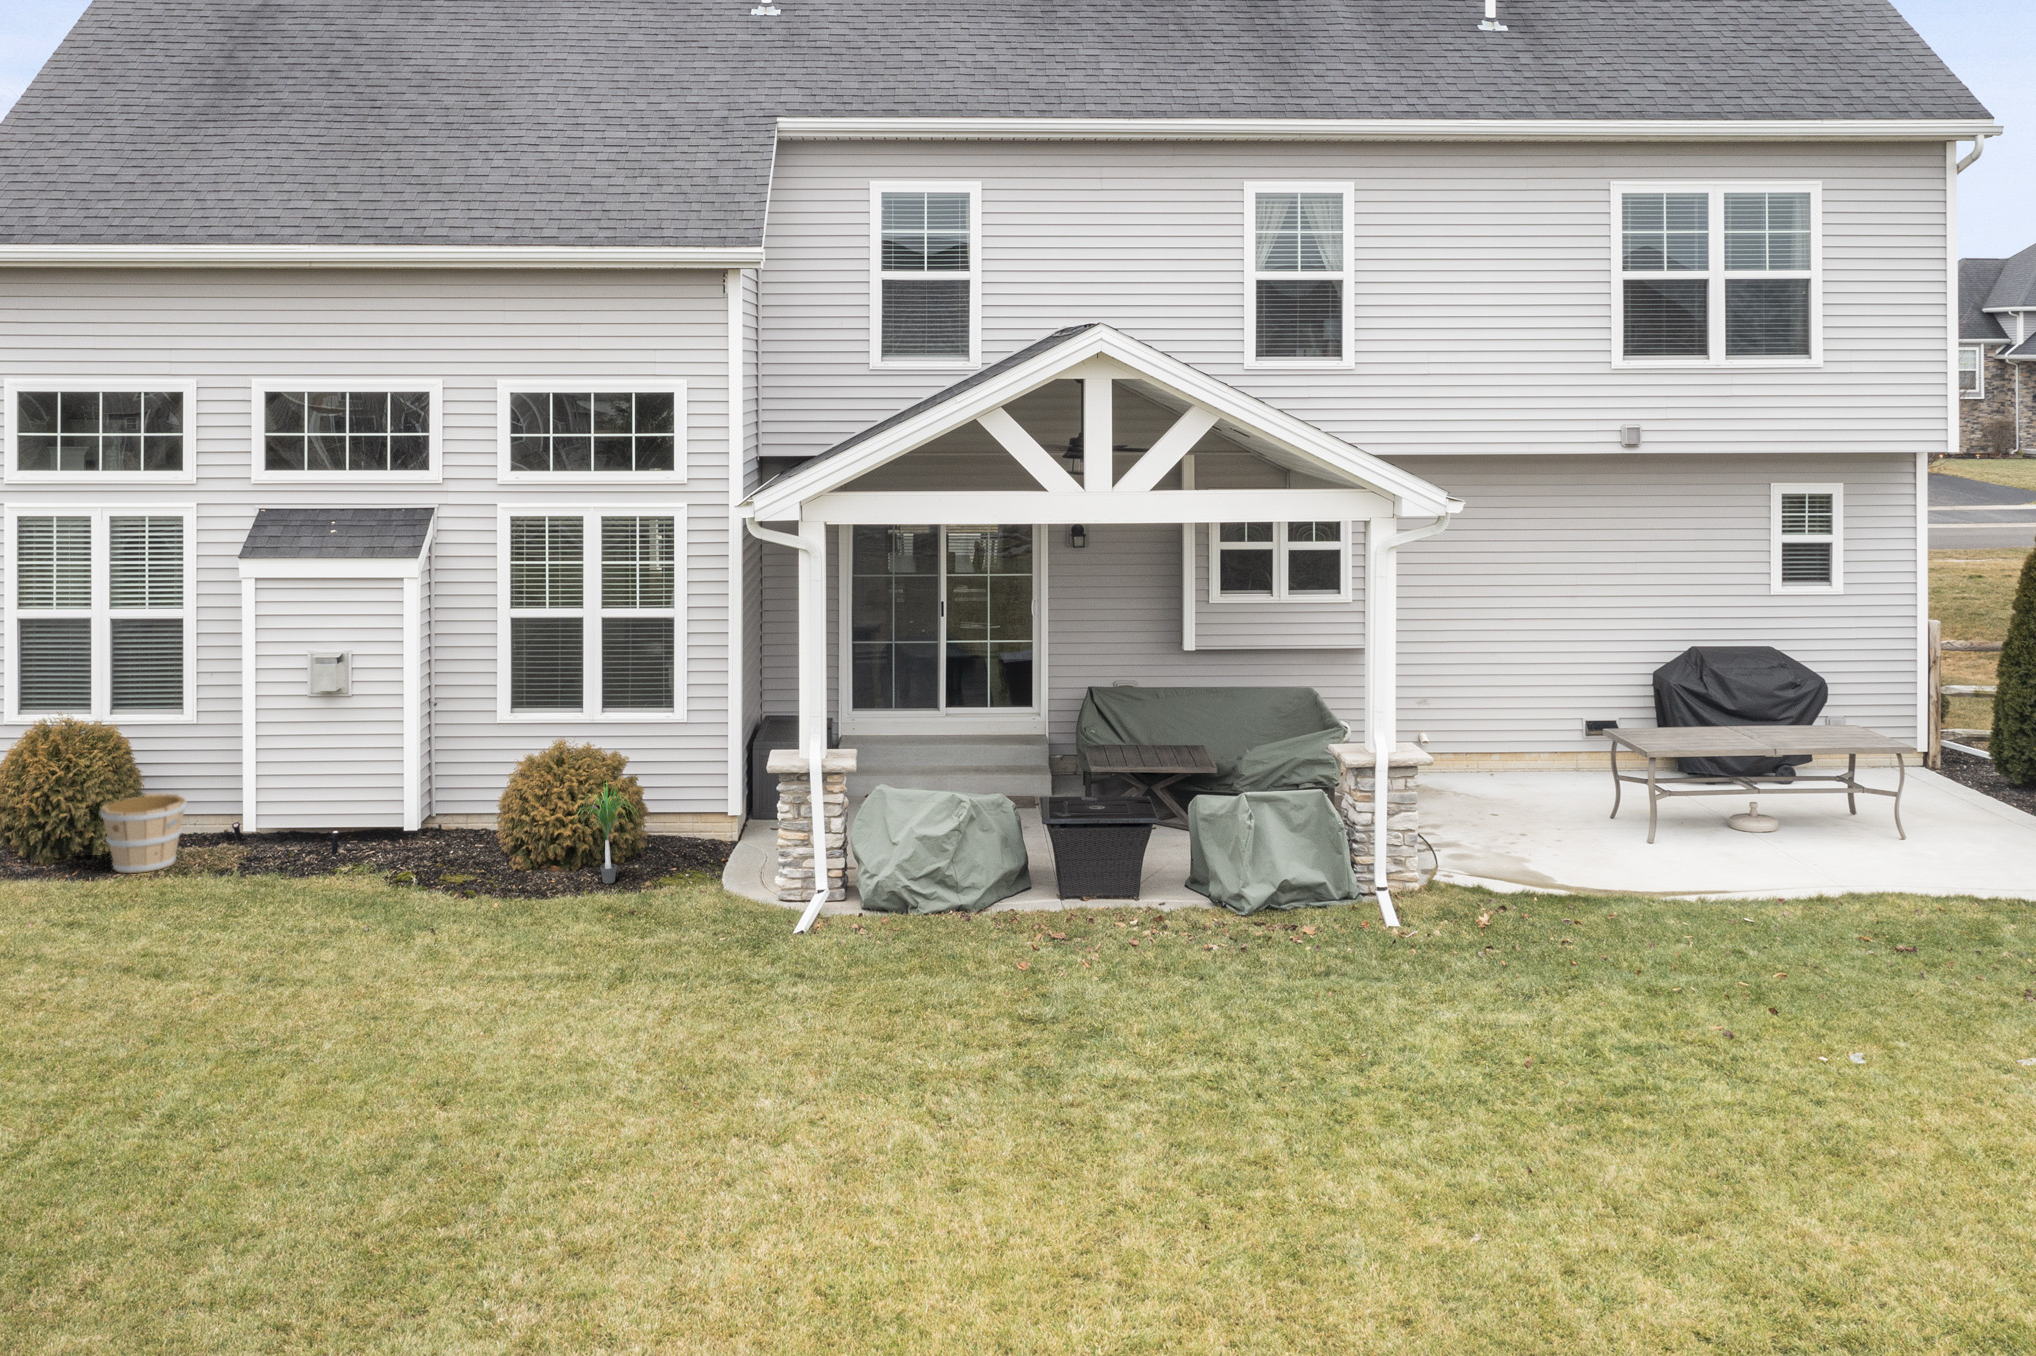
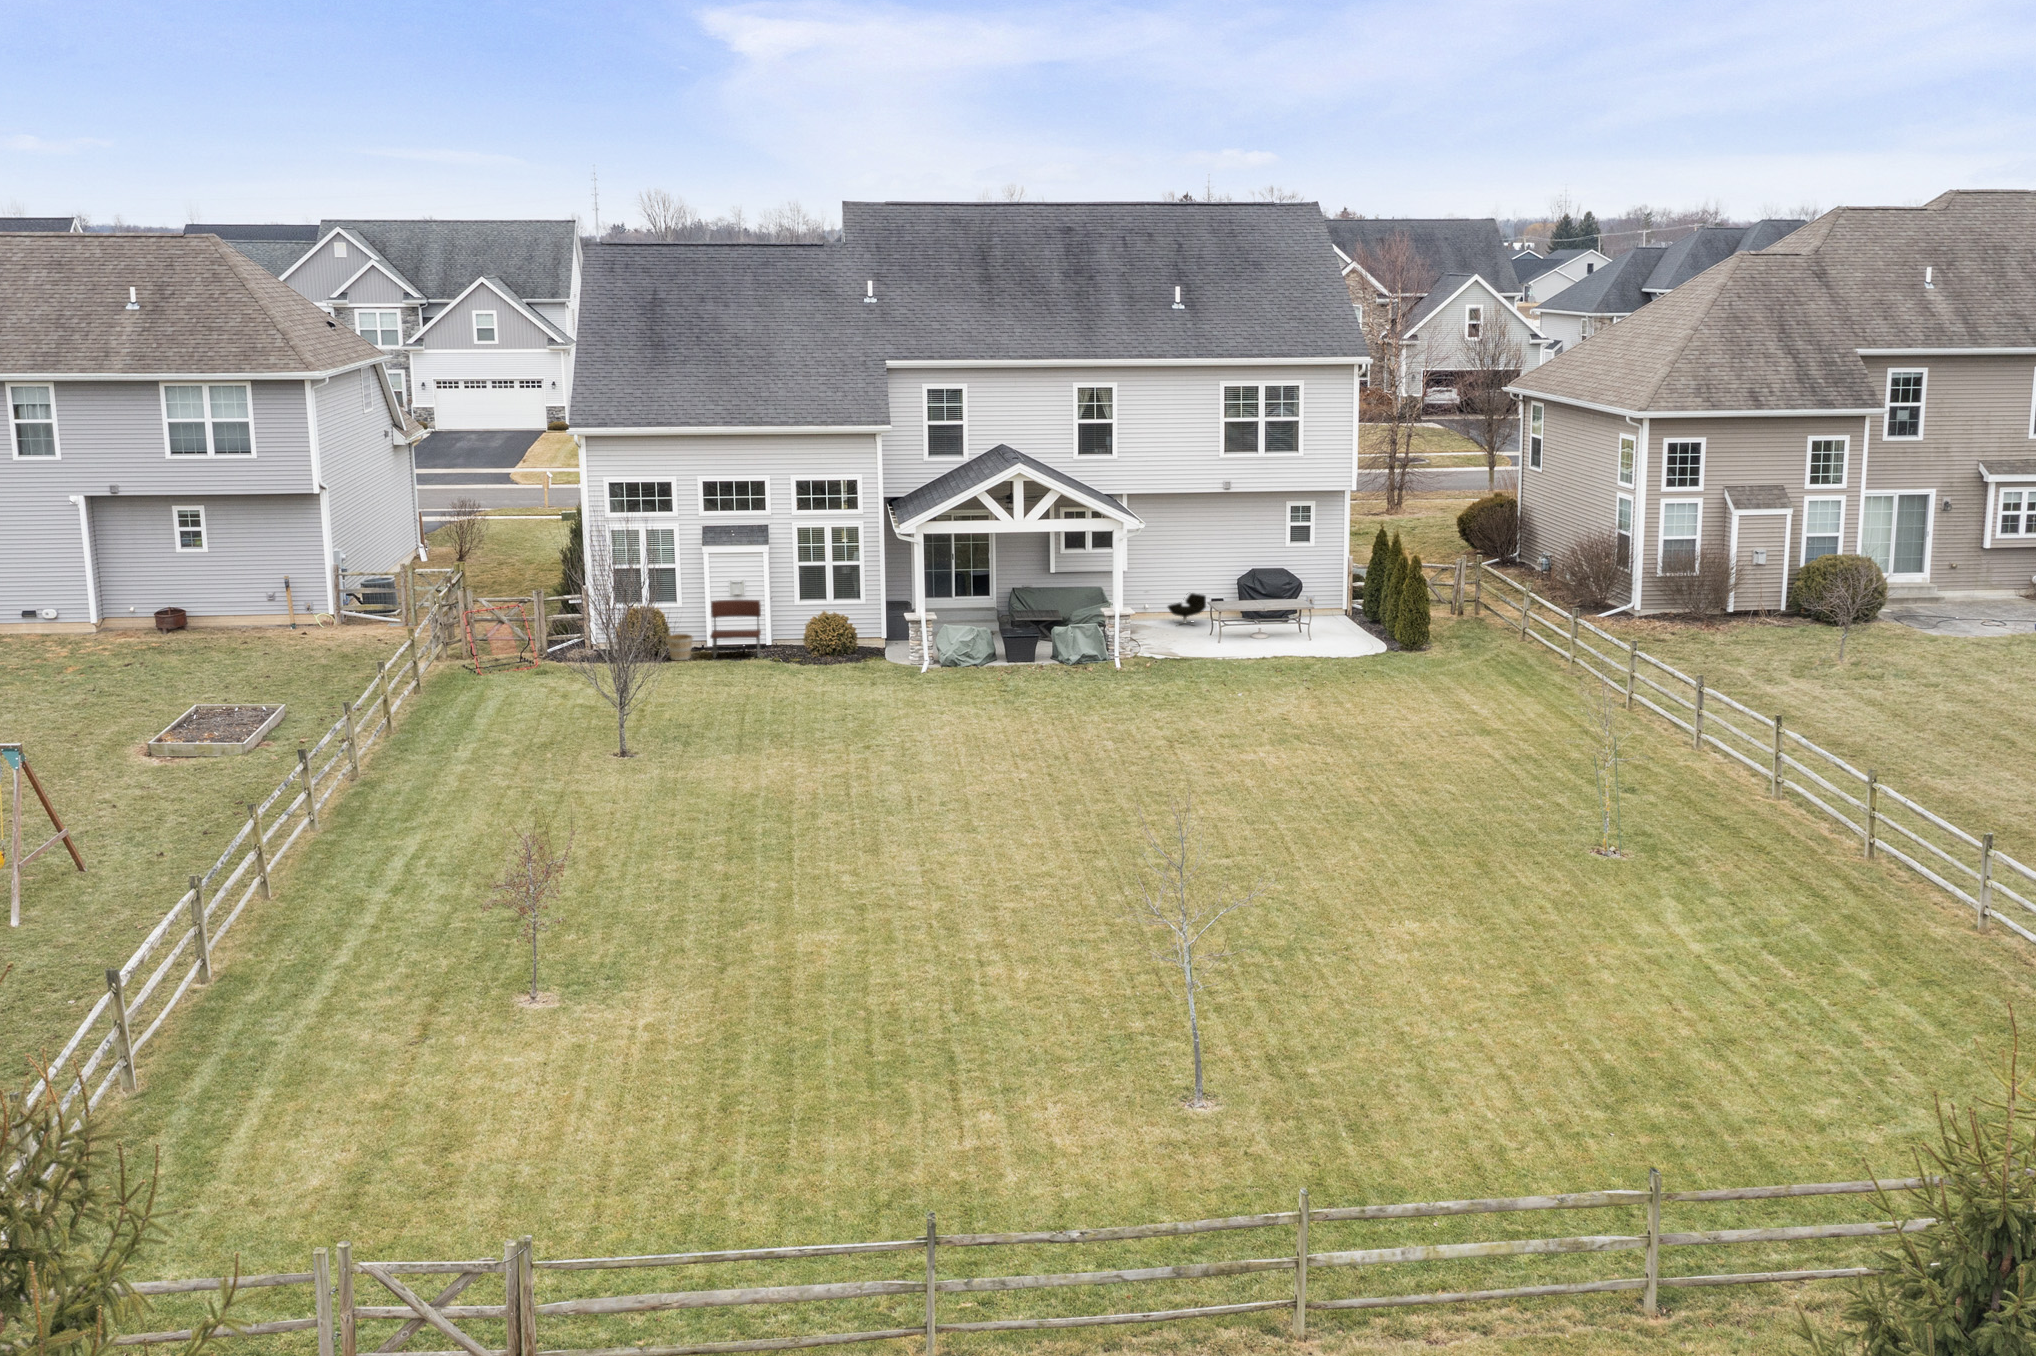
bench: none [214,702,385,869] -> present [710,600,761,658]
lounge chair: none [1481,705,1585,791] -> present [1168,593,1206,623]
potted plant: present [586,784,631,884] -> none [840,624,863,660]

